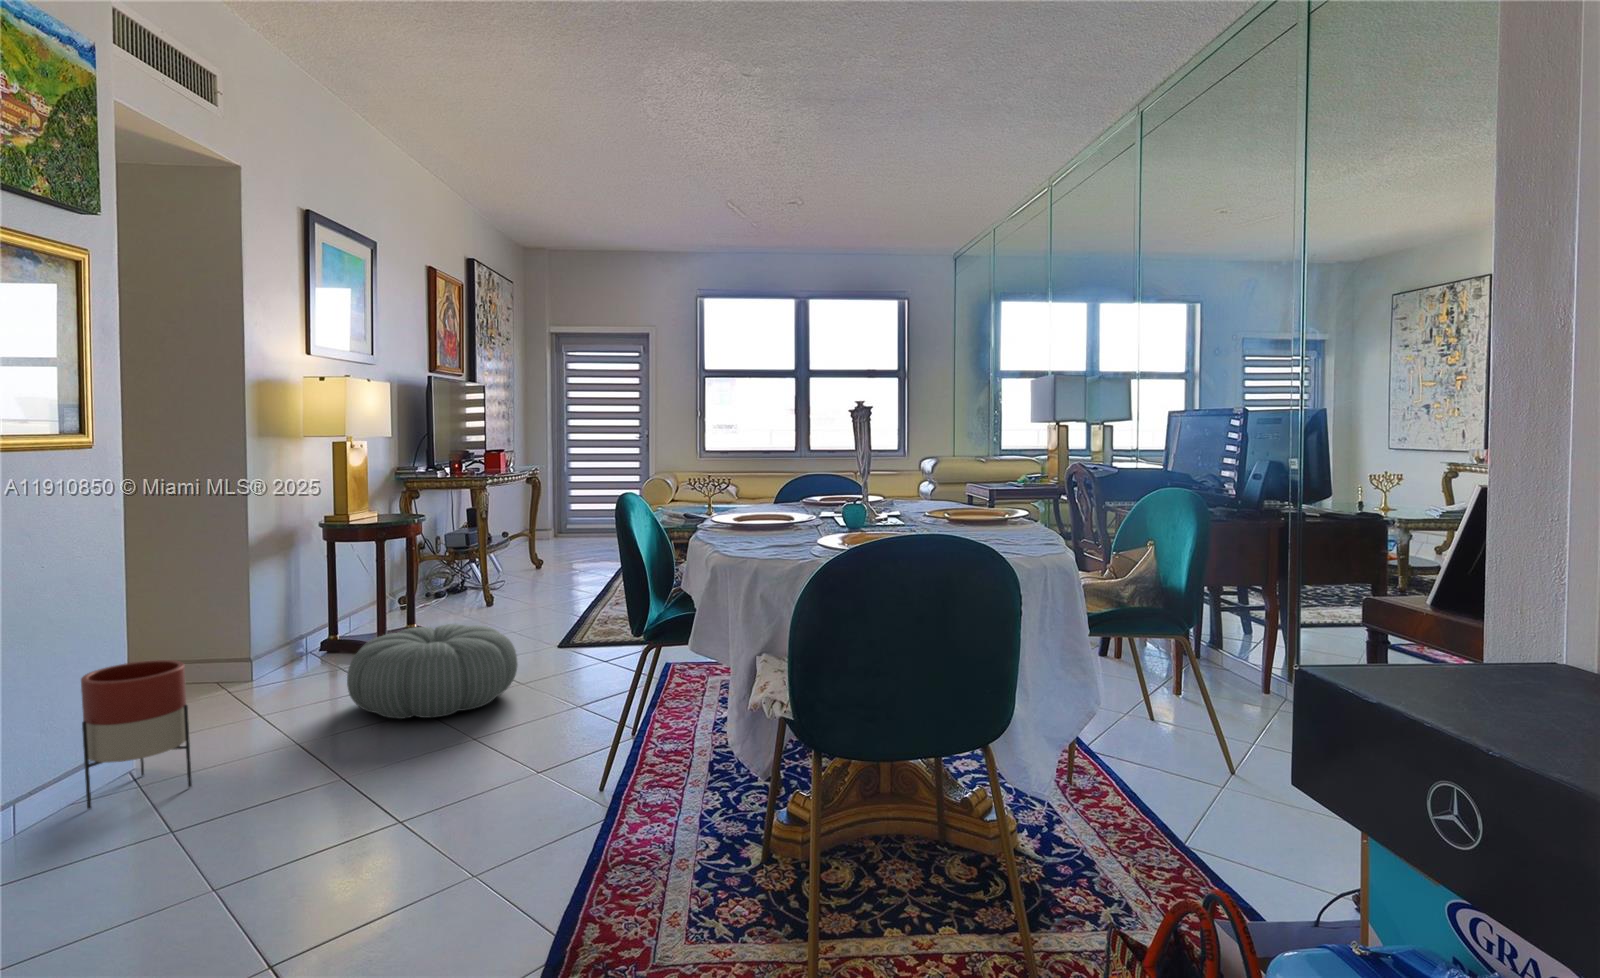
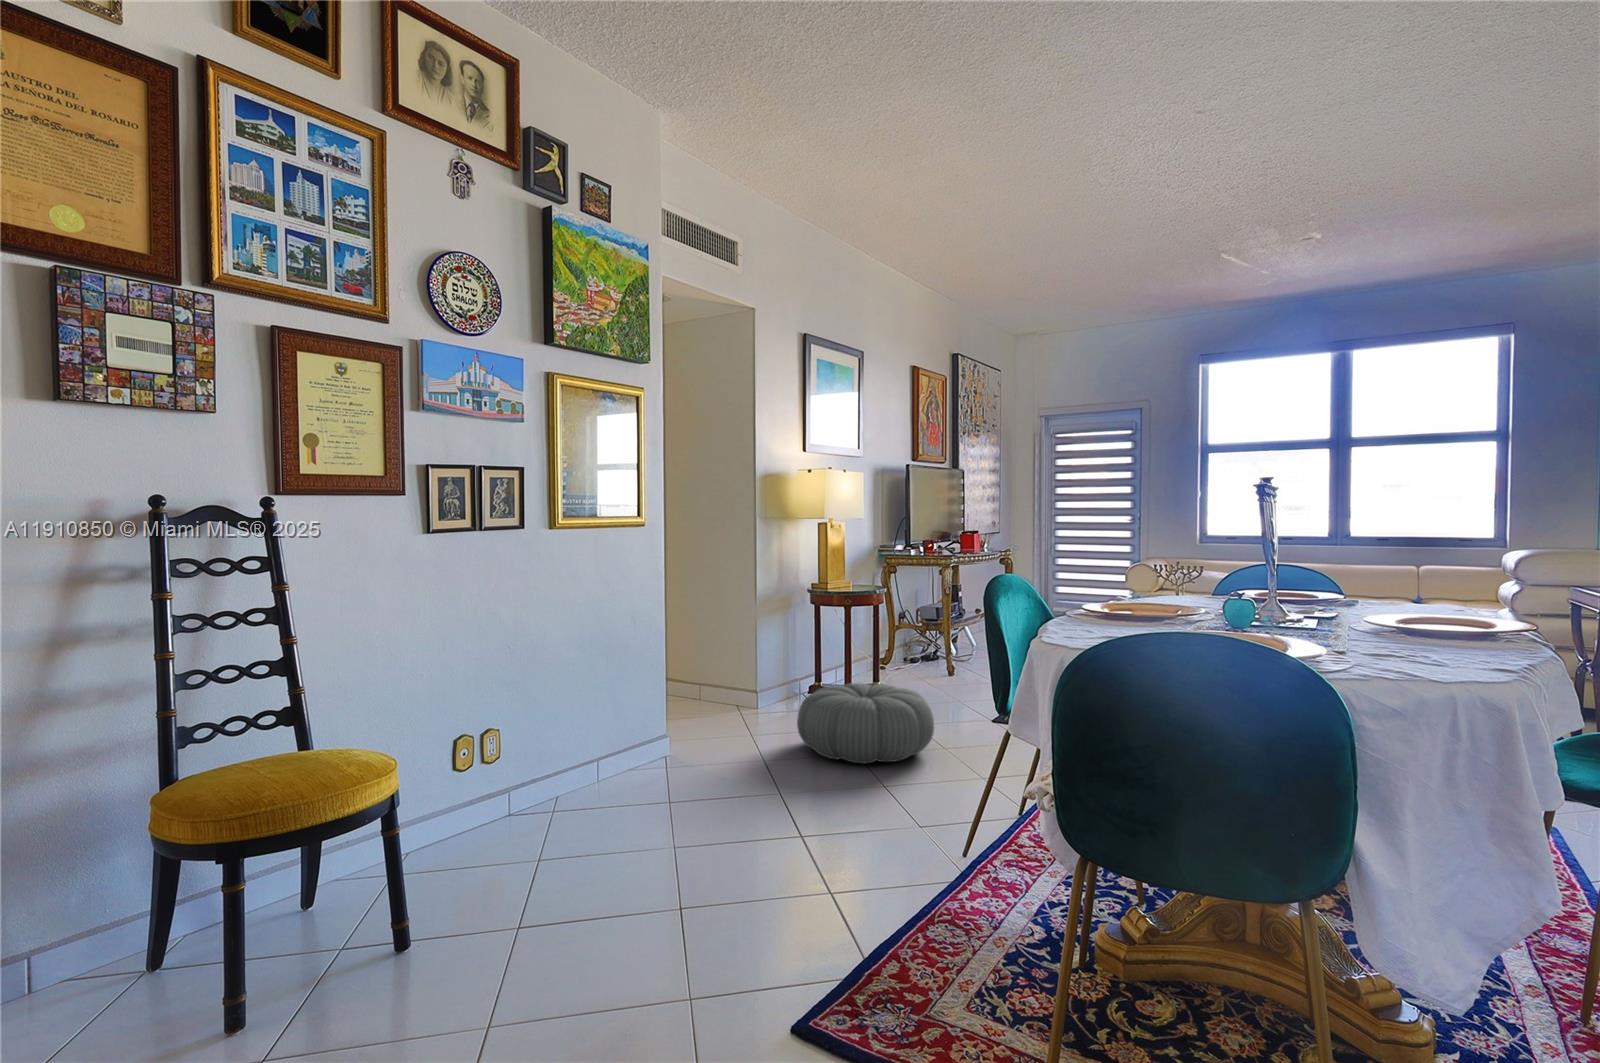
planter: present [81,660,192,809] -> none [620,681,681,780]

